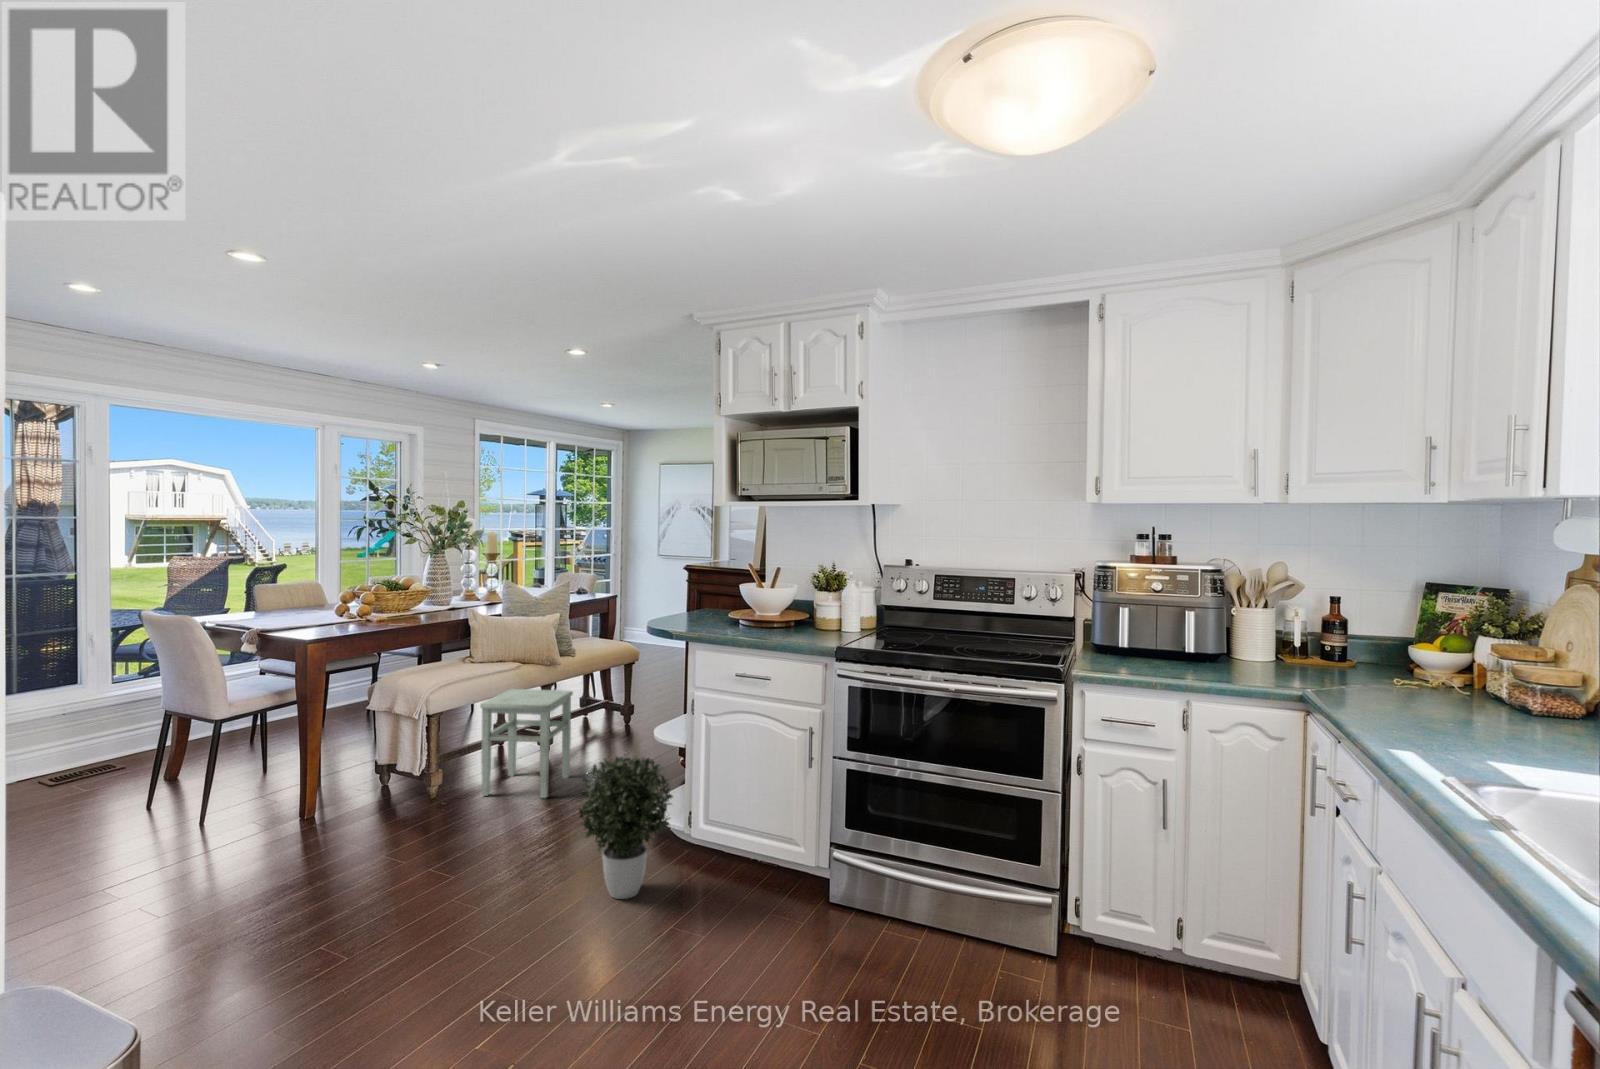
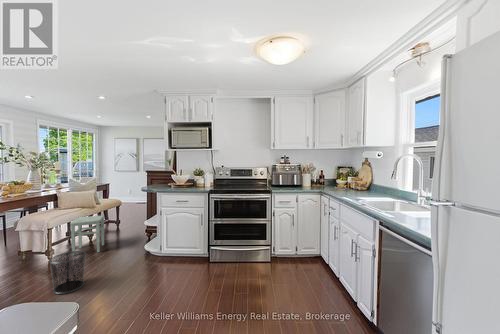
potted plant: present [579,756,673,899] -> none [128,229,161,275]
trash can: none [381,789,473,907] -> present [49,251,86,294]

